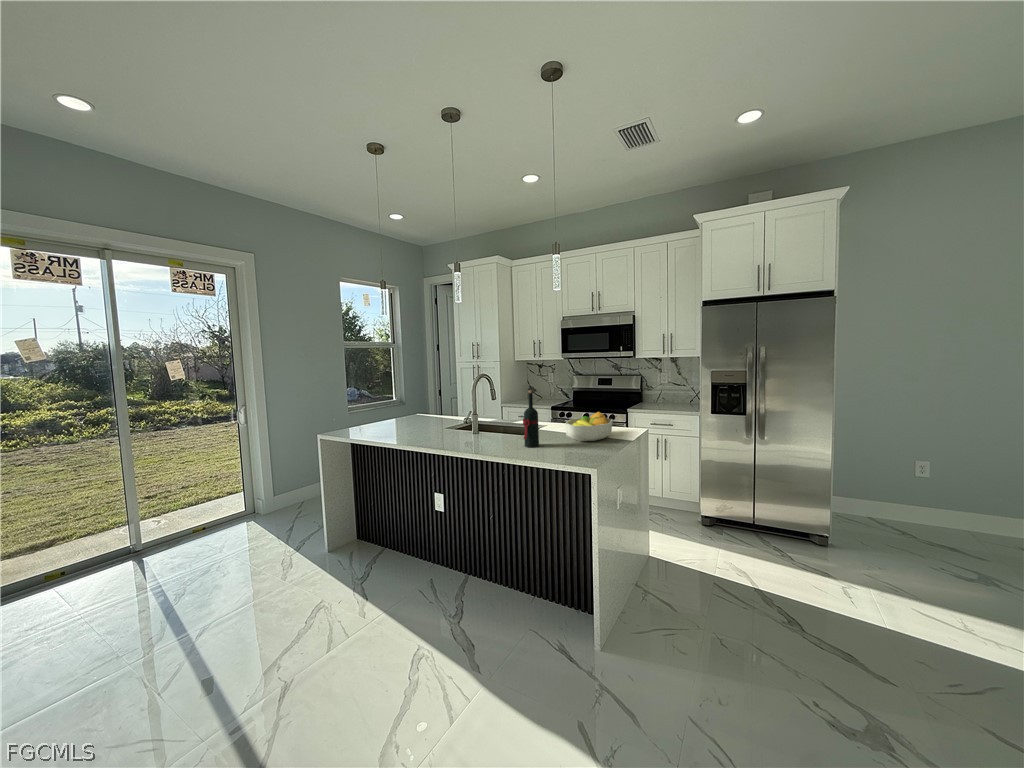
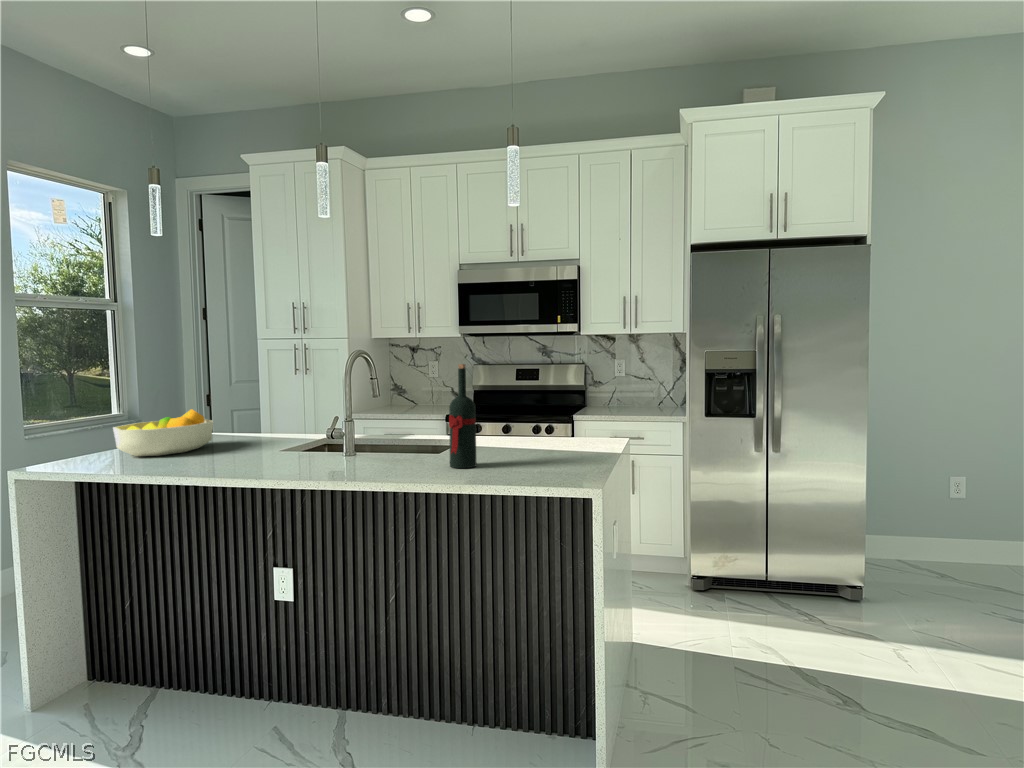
fruit bowl: present [565,412,613,441] -> present [113,409,213,456]

